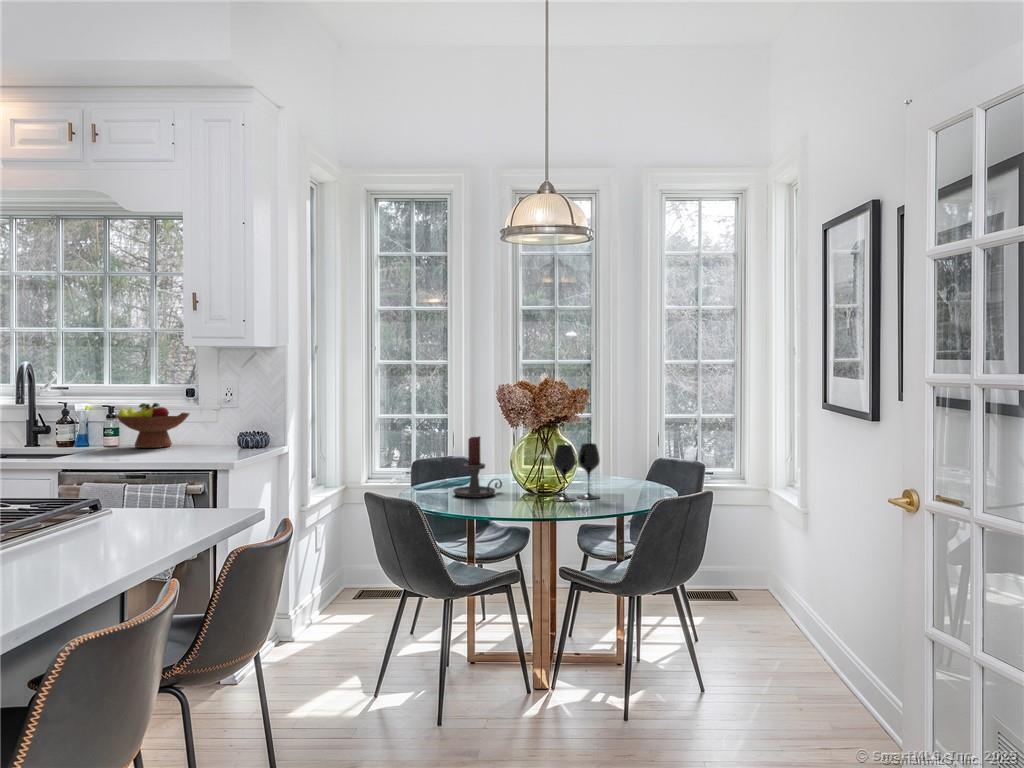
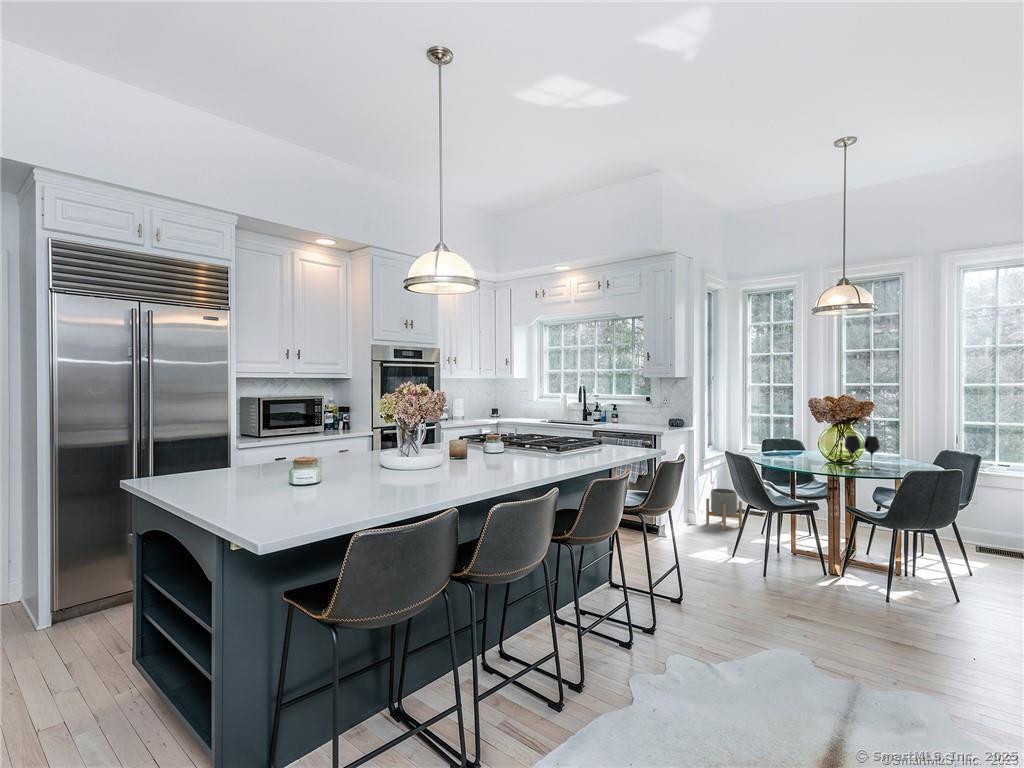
fruit bowl: present [115,403,189,448] -> none [616,404,648,425]
candle holder: present [453,436,502,498] -> none [782,428,815,462]
planter: none [310,556,373,637] -> present [706,488,742,530]

